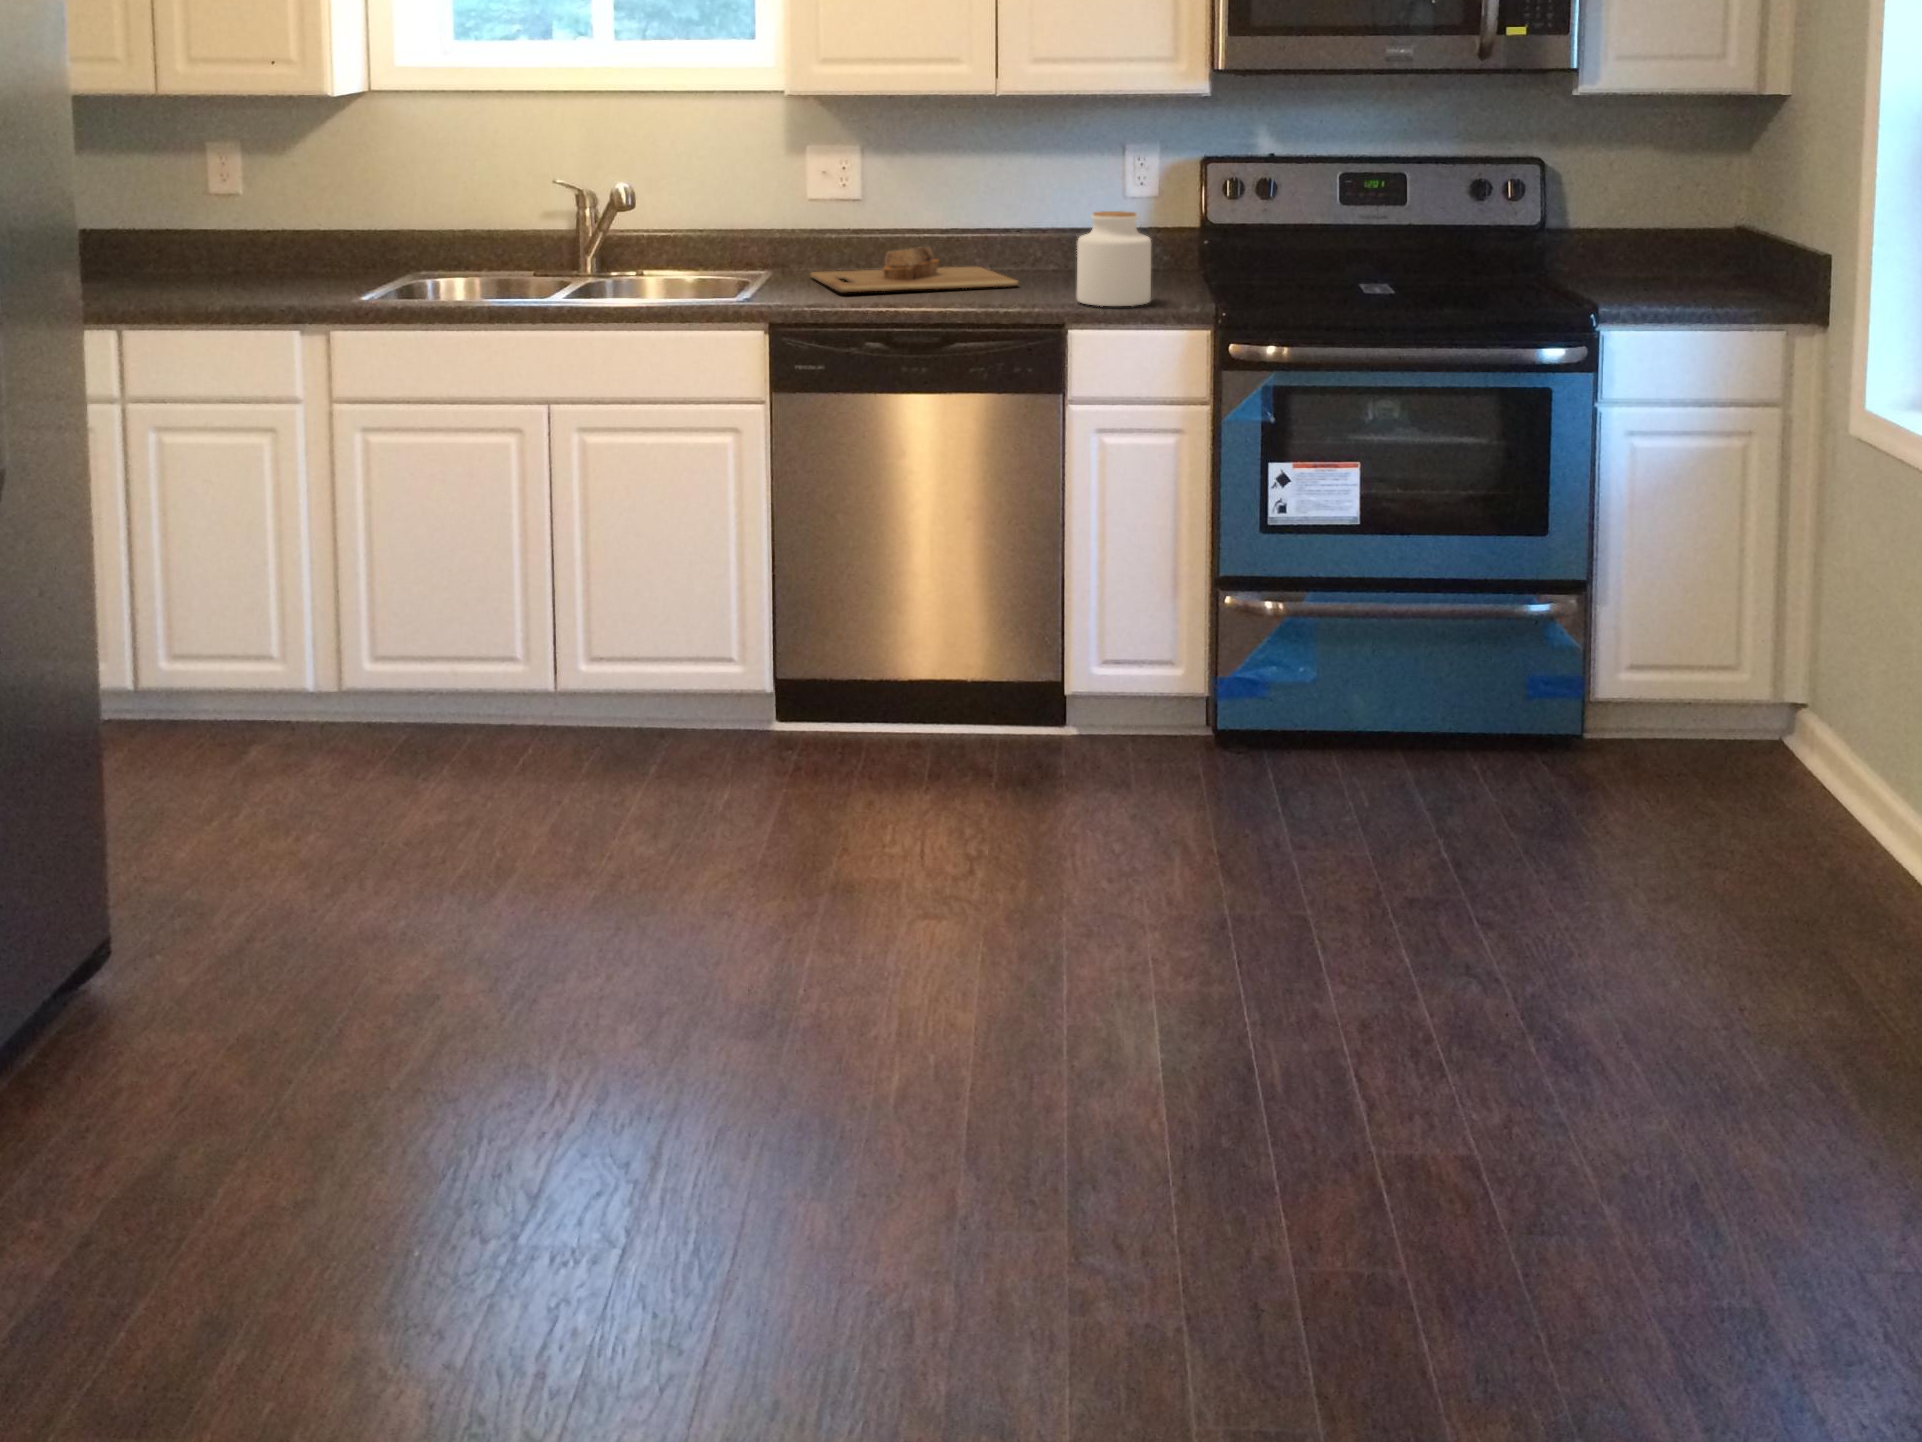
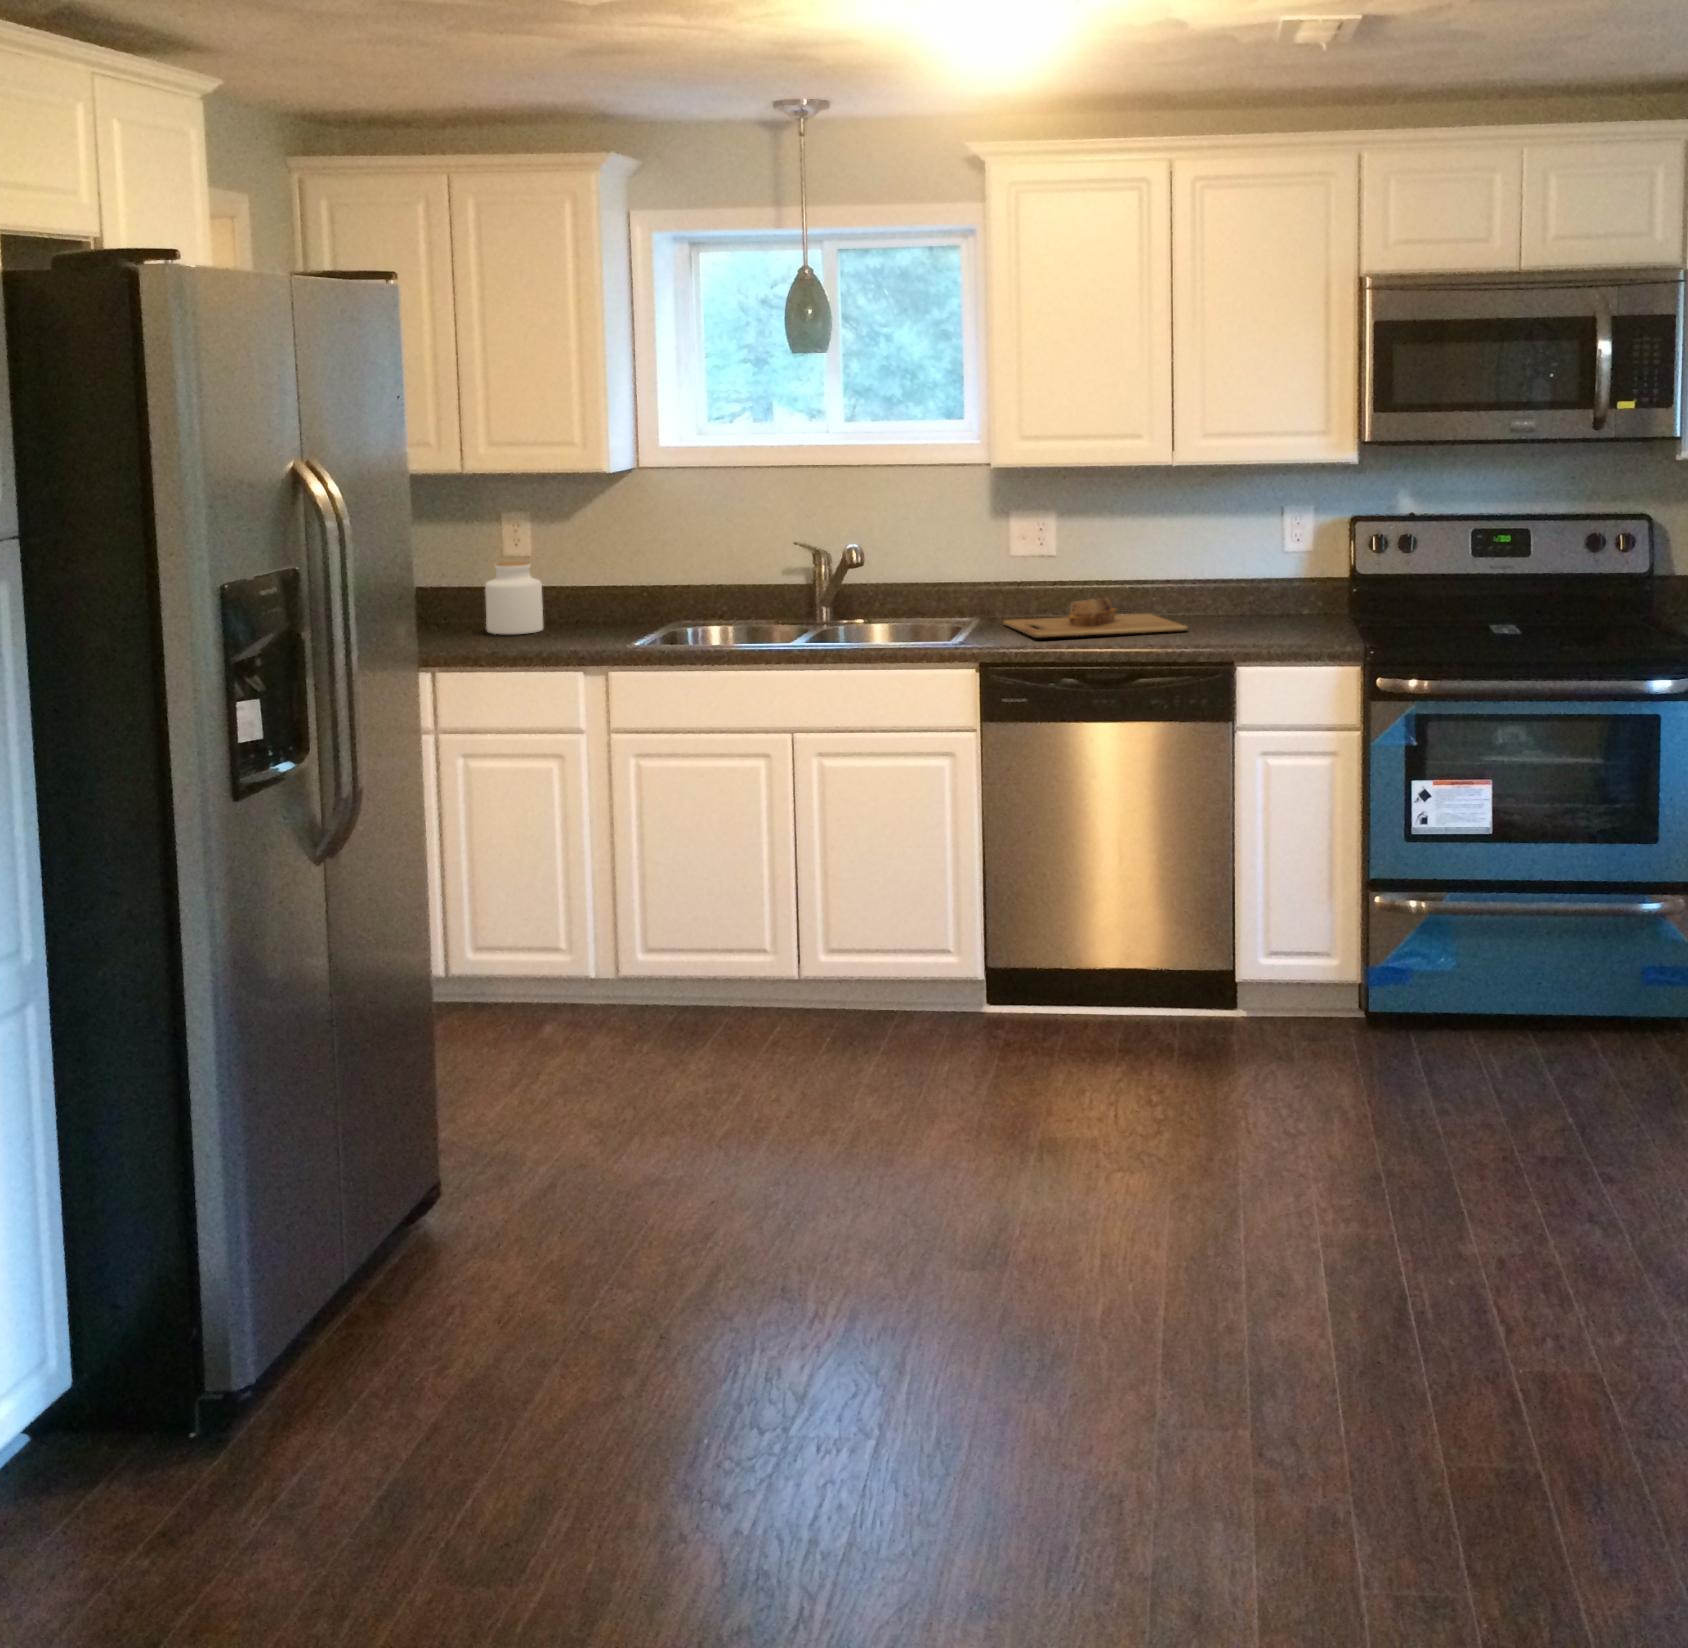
jar: present [1077,211,1151,306] -> present [485,561,543,634]

